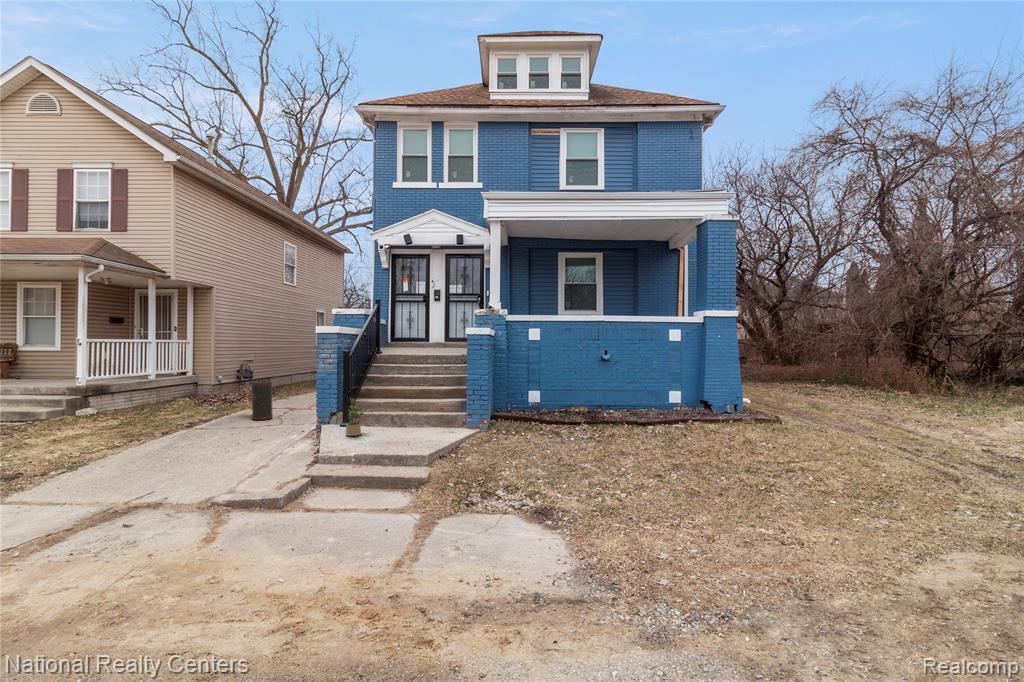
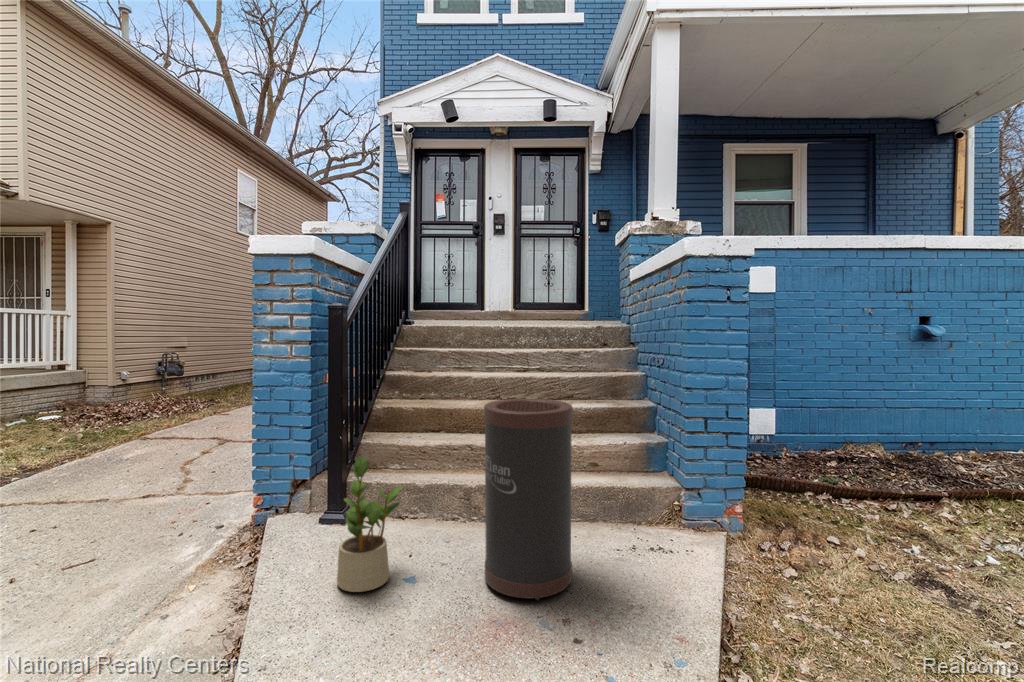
trash can: present [252,381,273,420] -> present [484,398,573,600]

